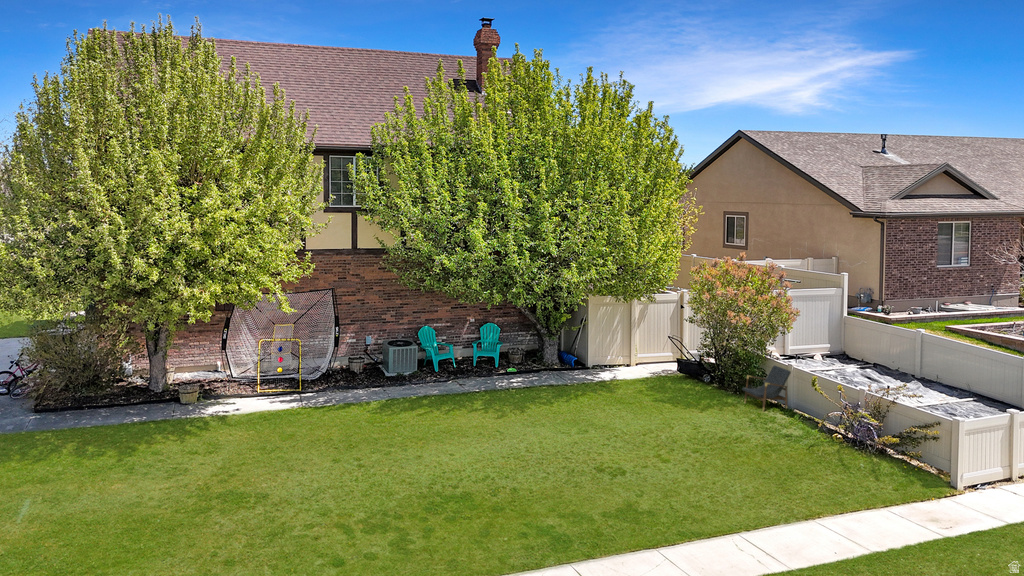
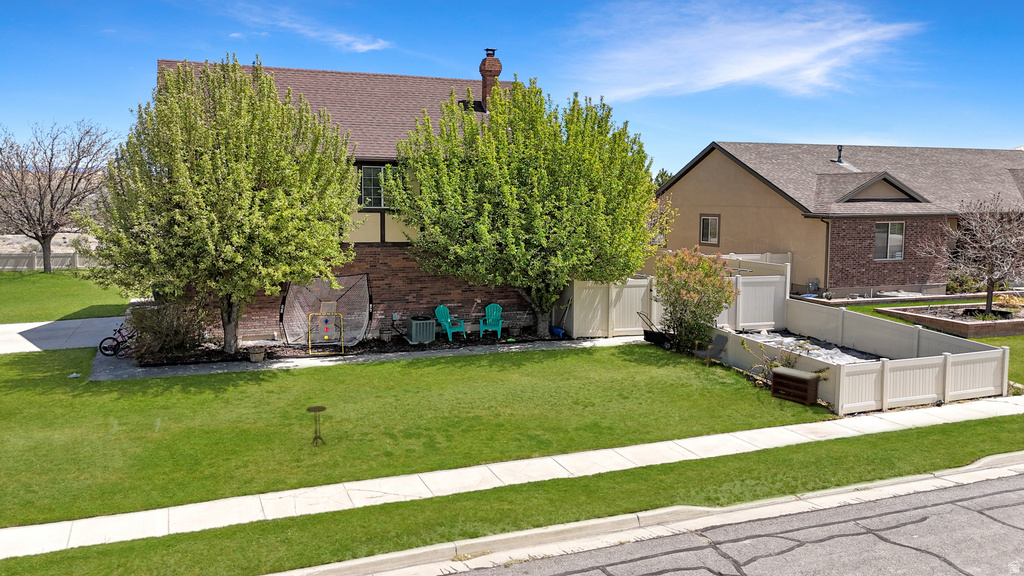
bench: none [860,418,932,475] -> present [771,367,821,406]
side table: none [221,496,251,558] -> present [307,406,326,447]

